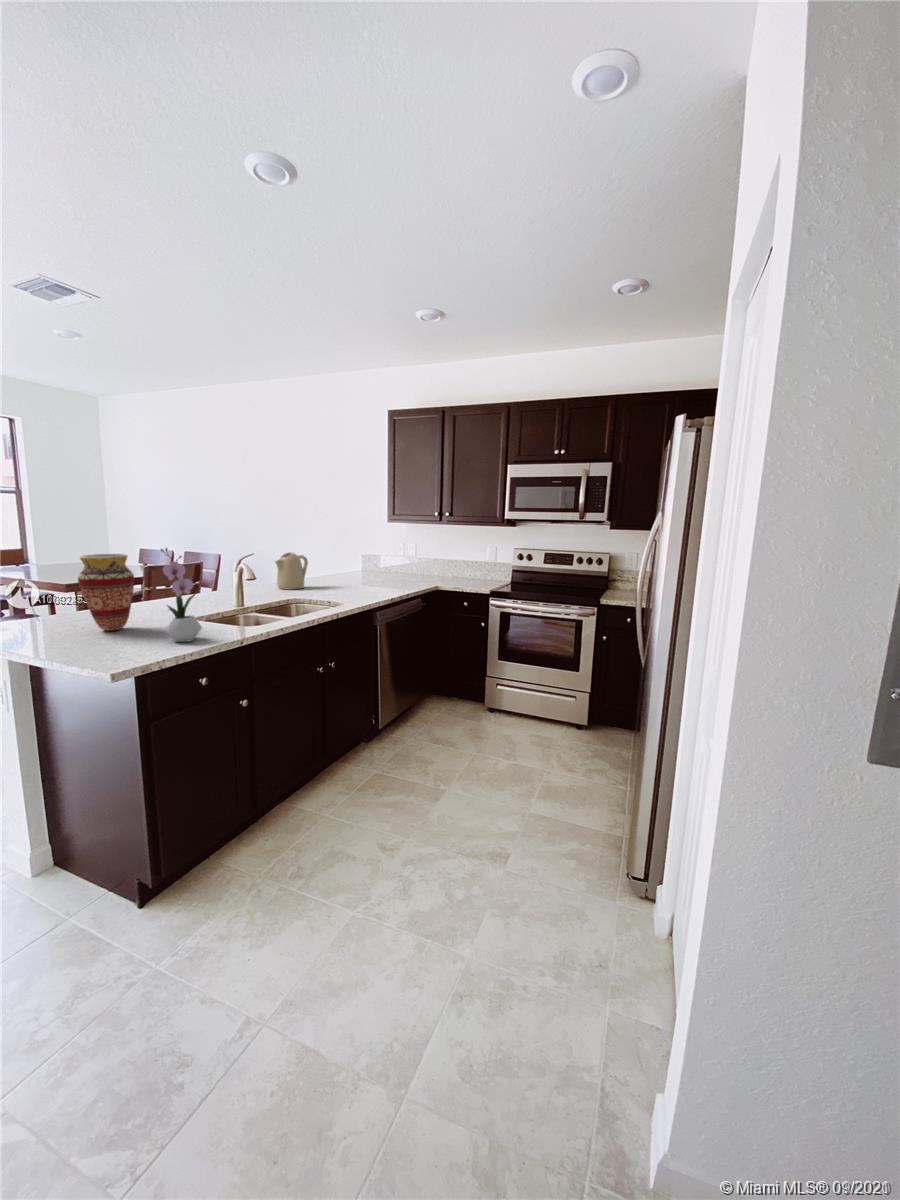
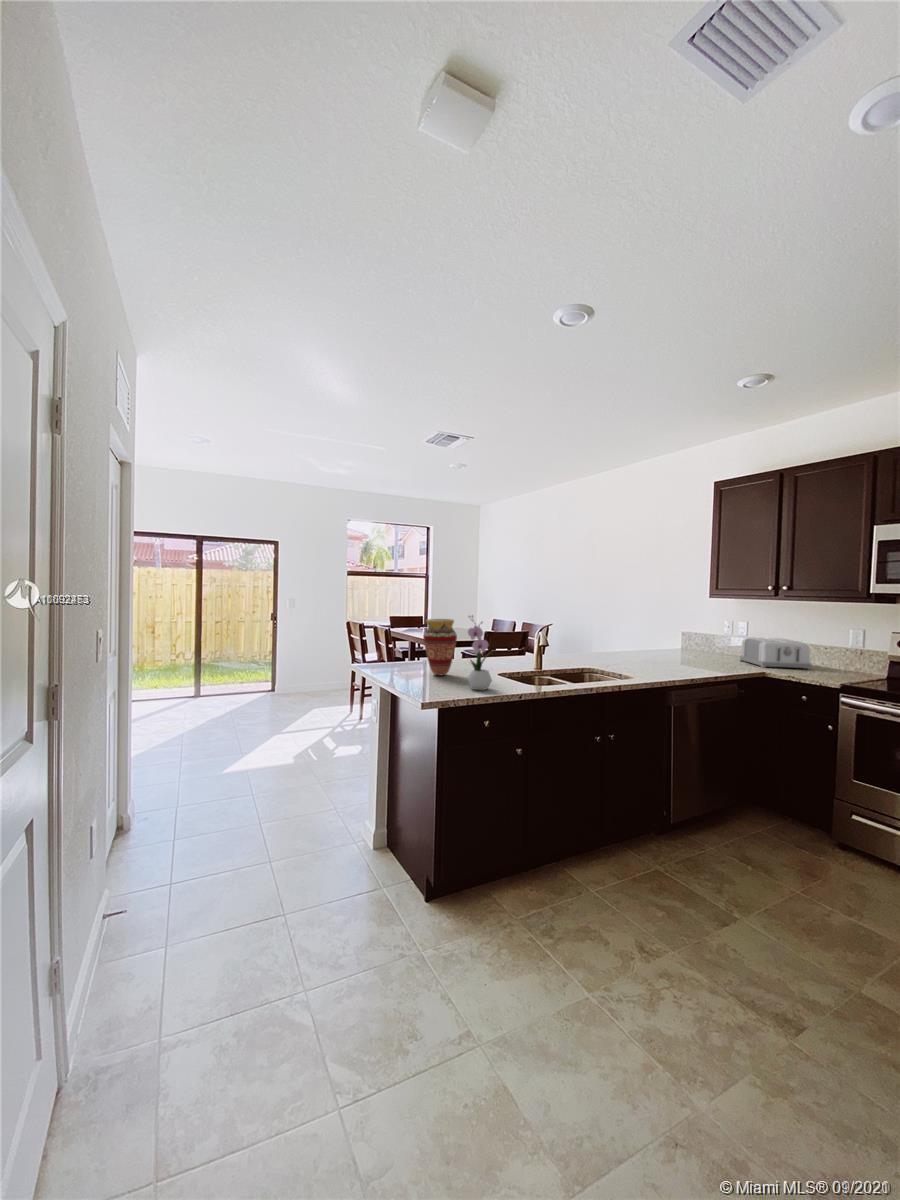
kettle: present [275,553,308,590] -> none [577,625,610,661]
toaster: none [414,556,464,582] -> present [740,638,811,669]

